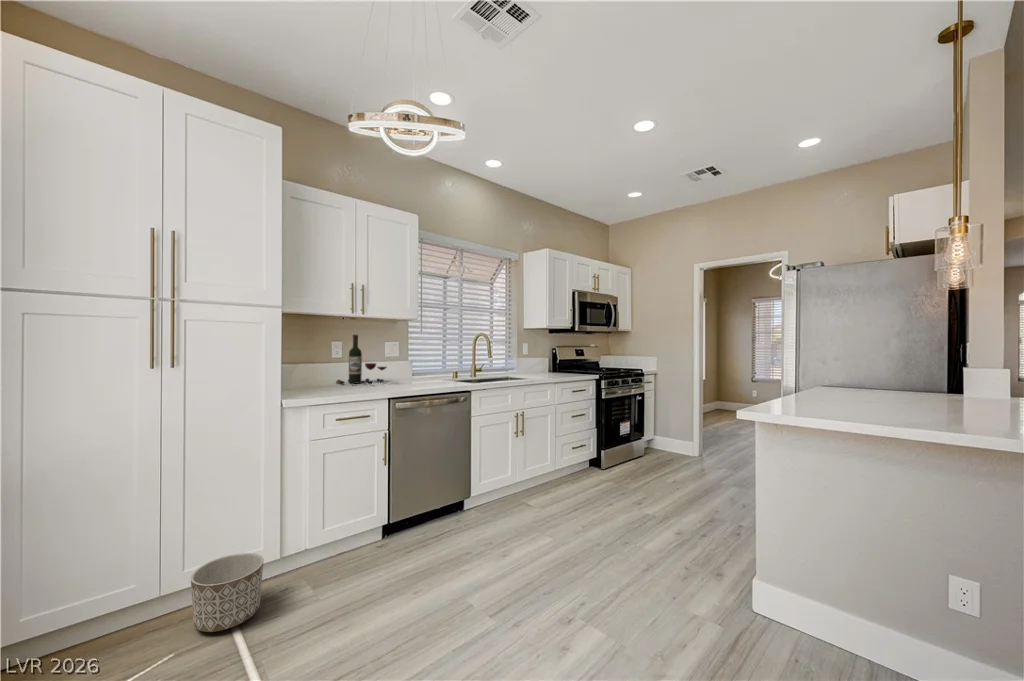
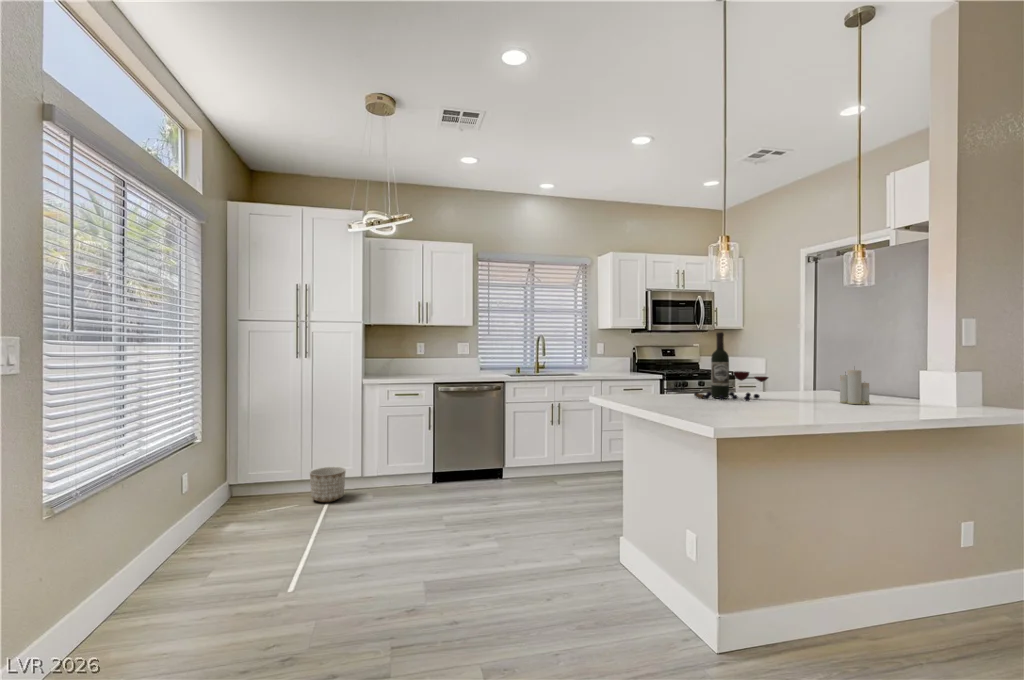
wine bottle: present [336,335,386,384] -> present [694,332,768,401]
candle: none [945,367,984,405] -> present [840,370,870,404]

